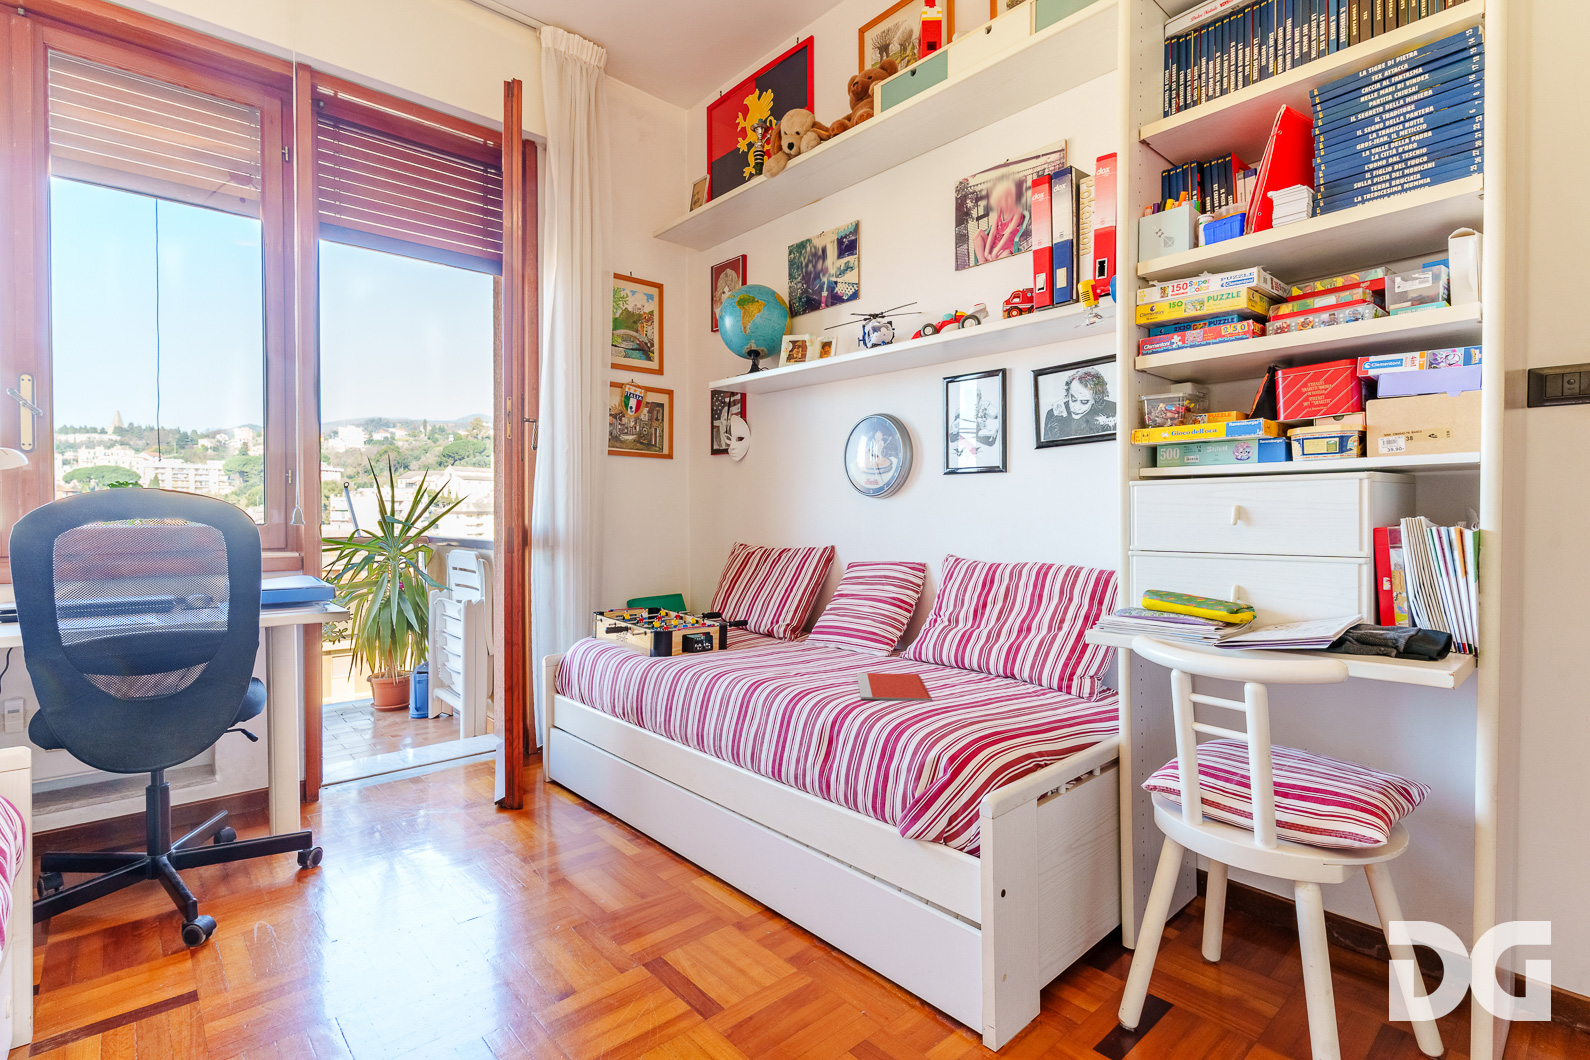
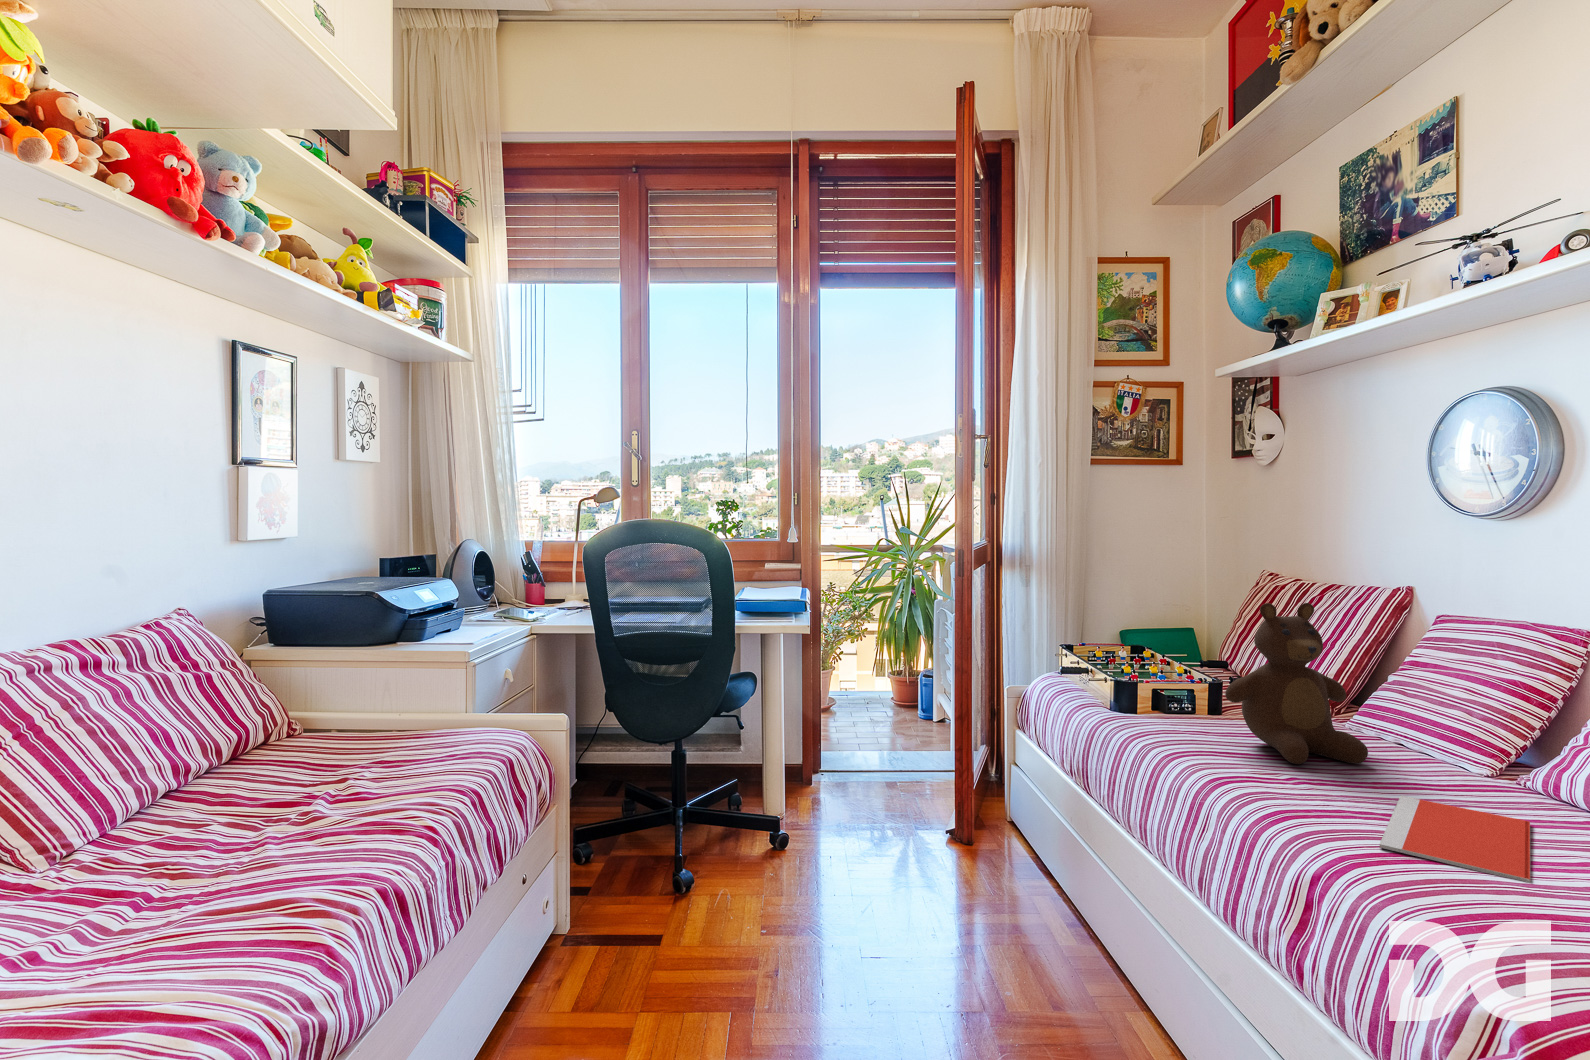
teddy bear: none [746,556,831,667] -> present [1225,603,1368,764]

